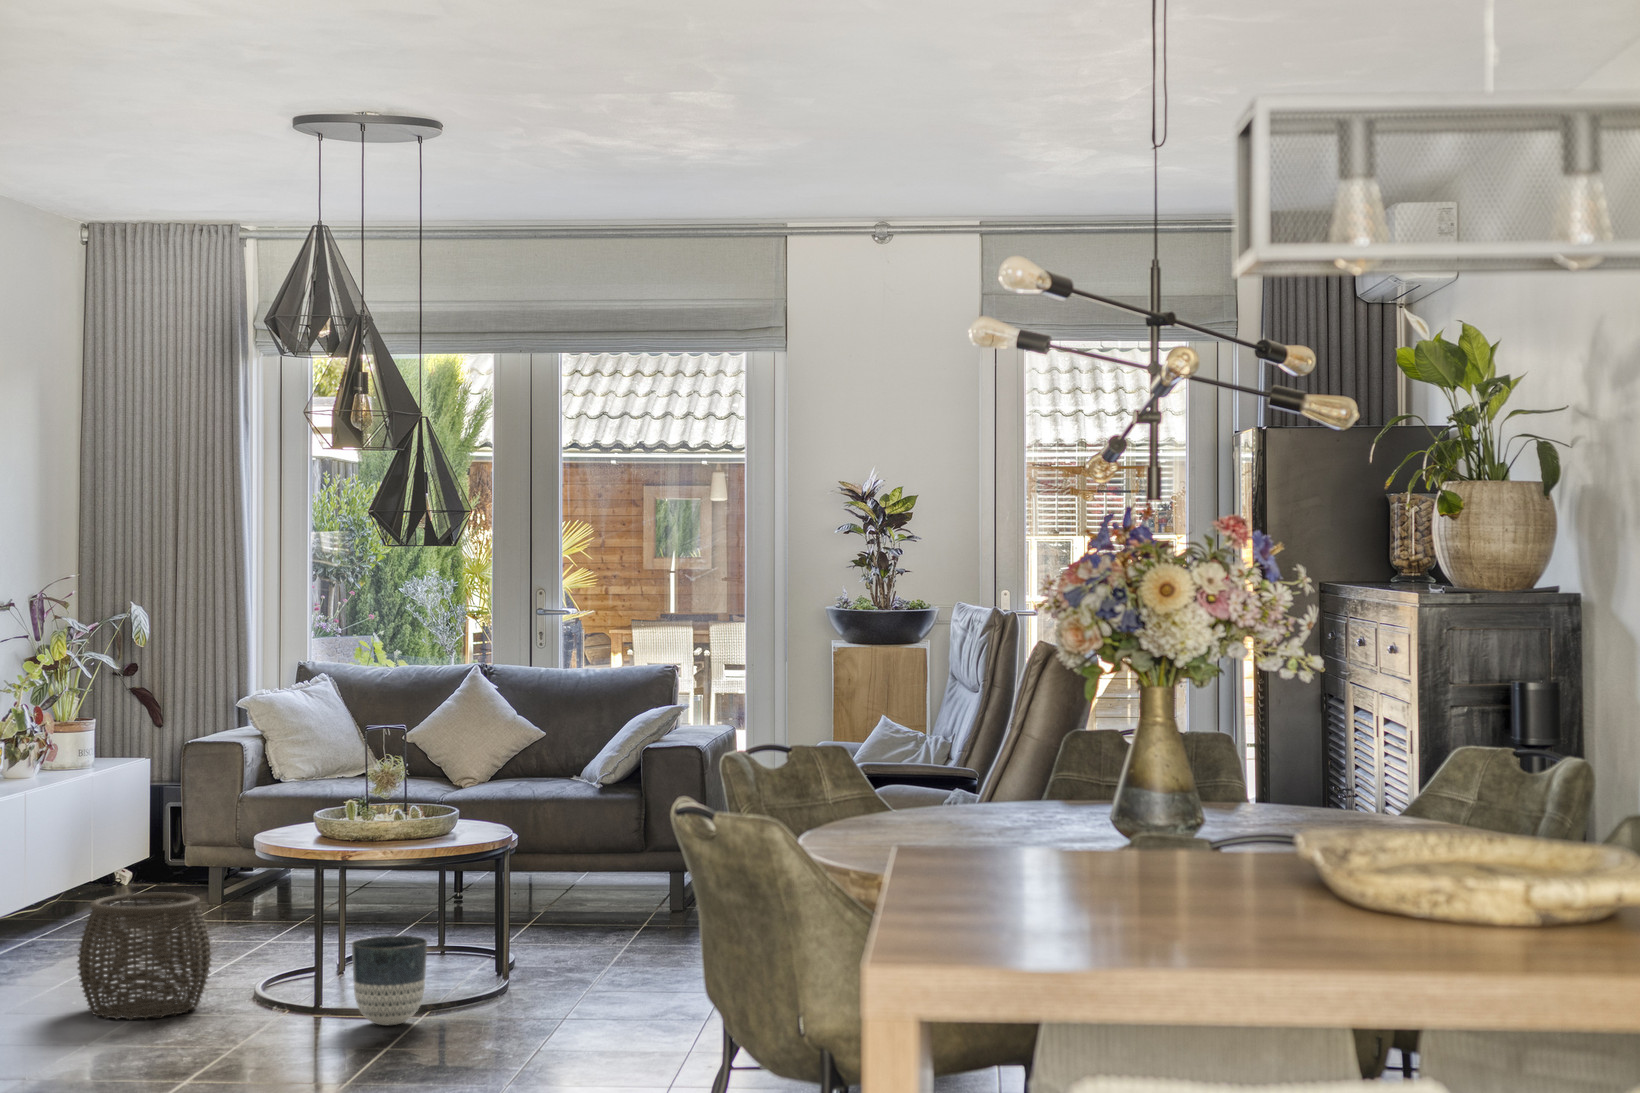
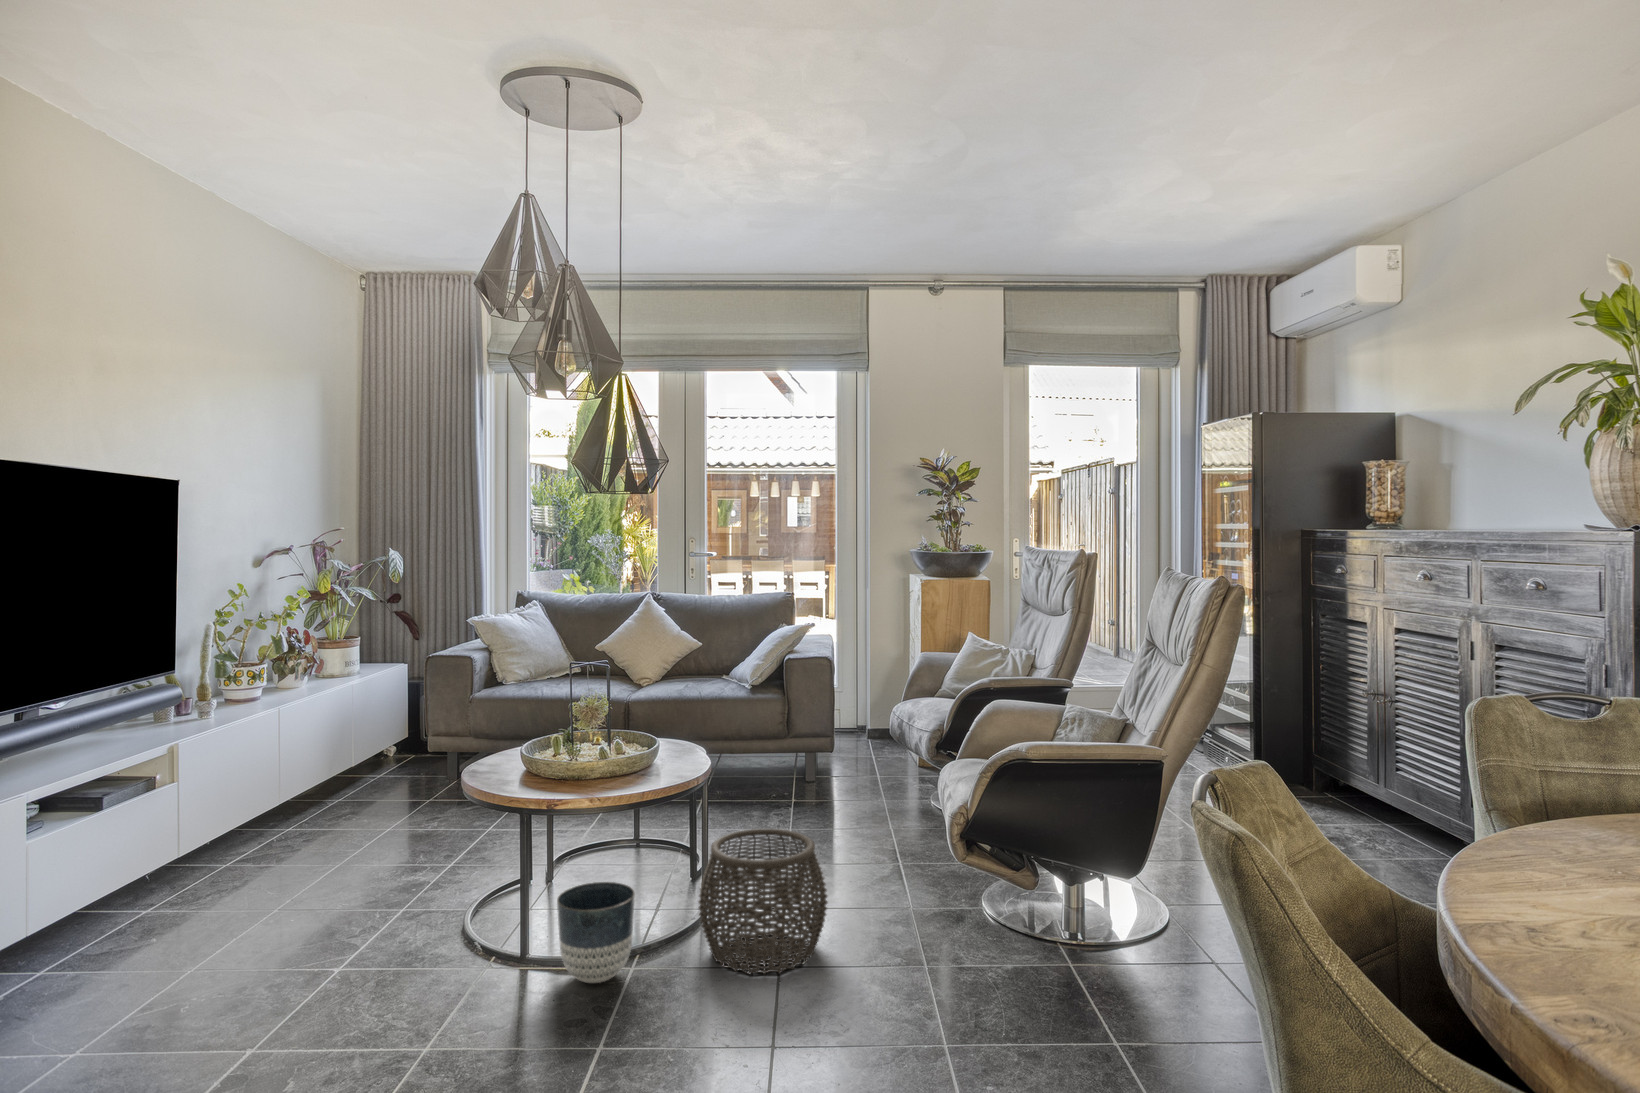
woven basket: present [77,893,212,1019] -> present [699,829,828,974]

